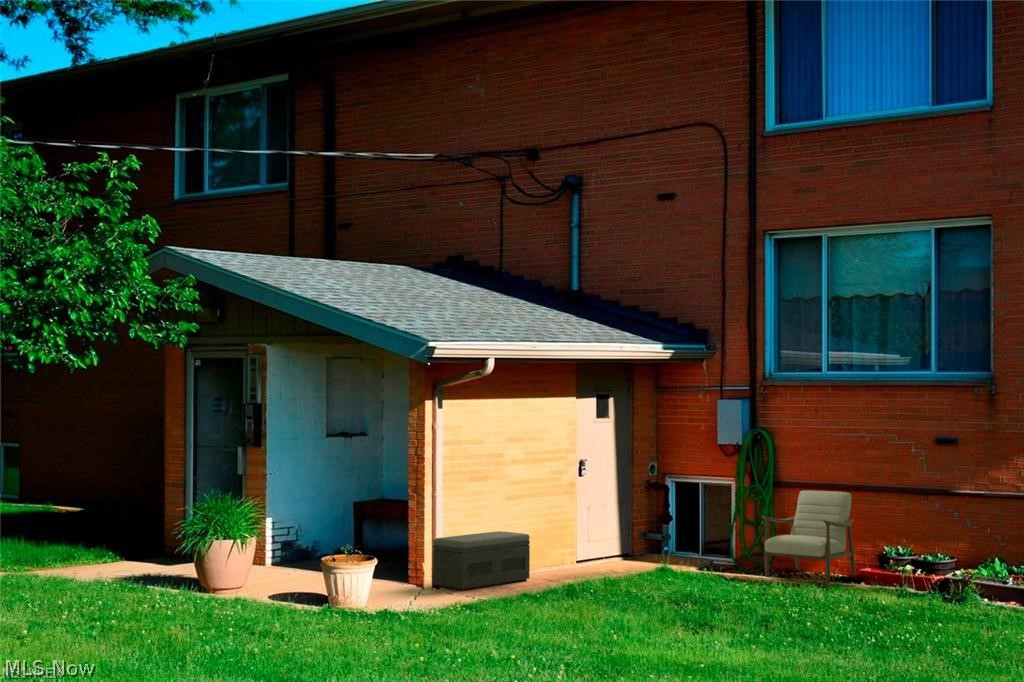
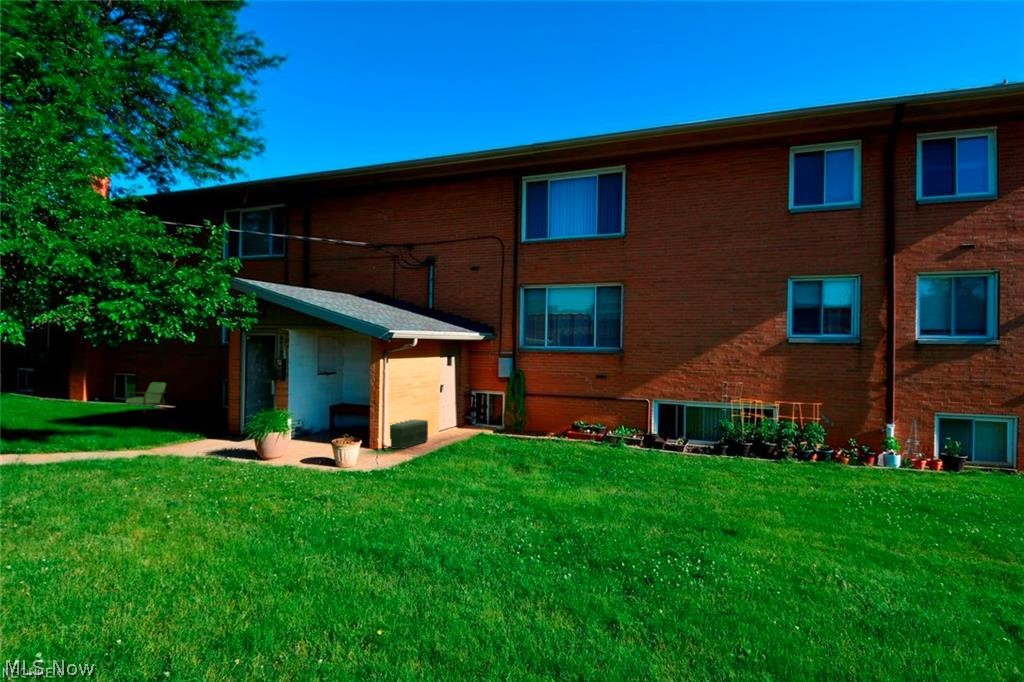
chair: present [761,491,855,583] -> present [126,382,166,412]

